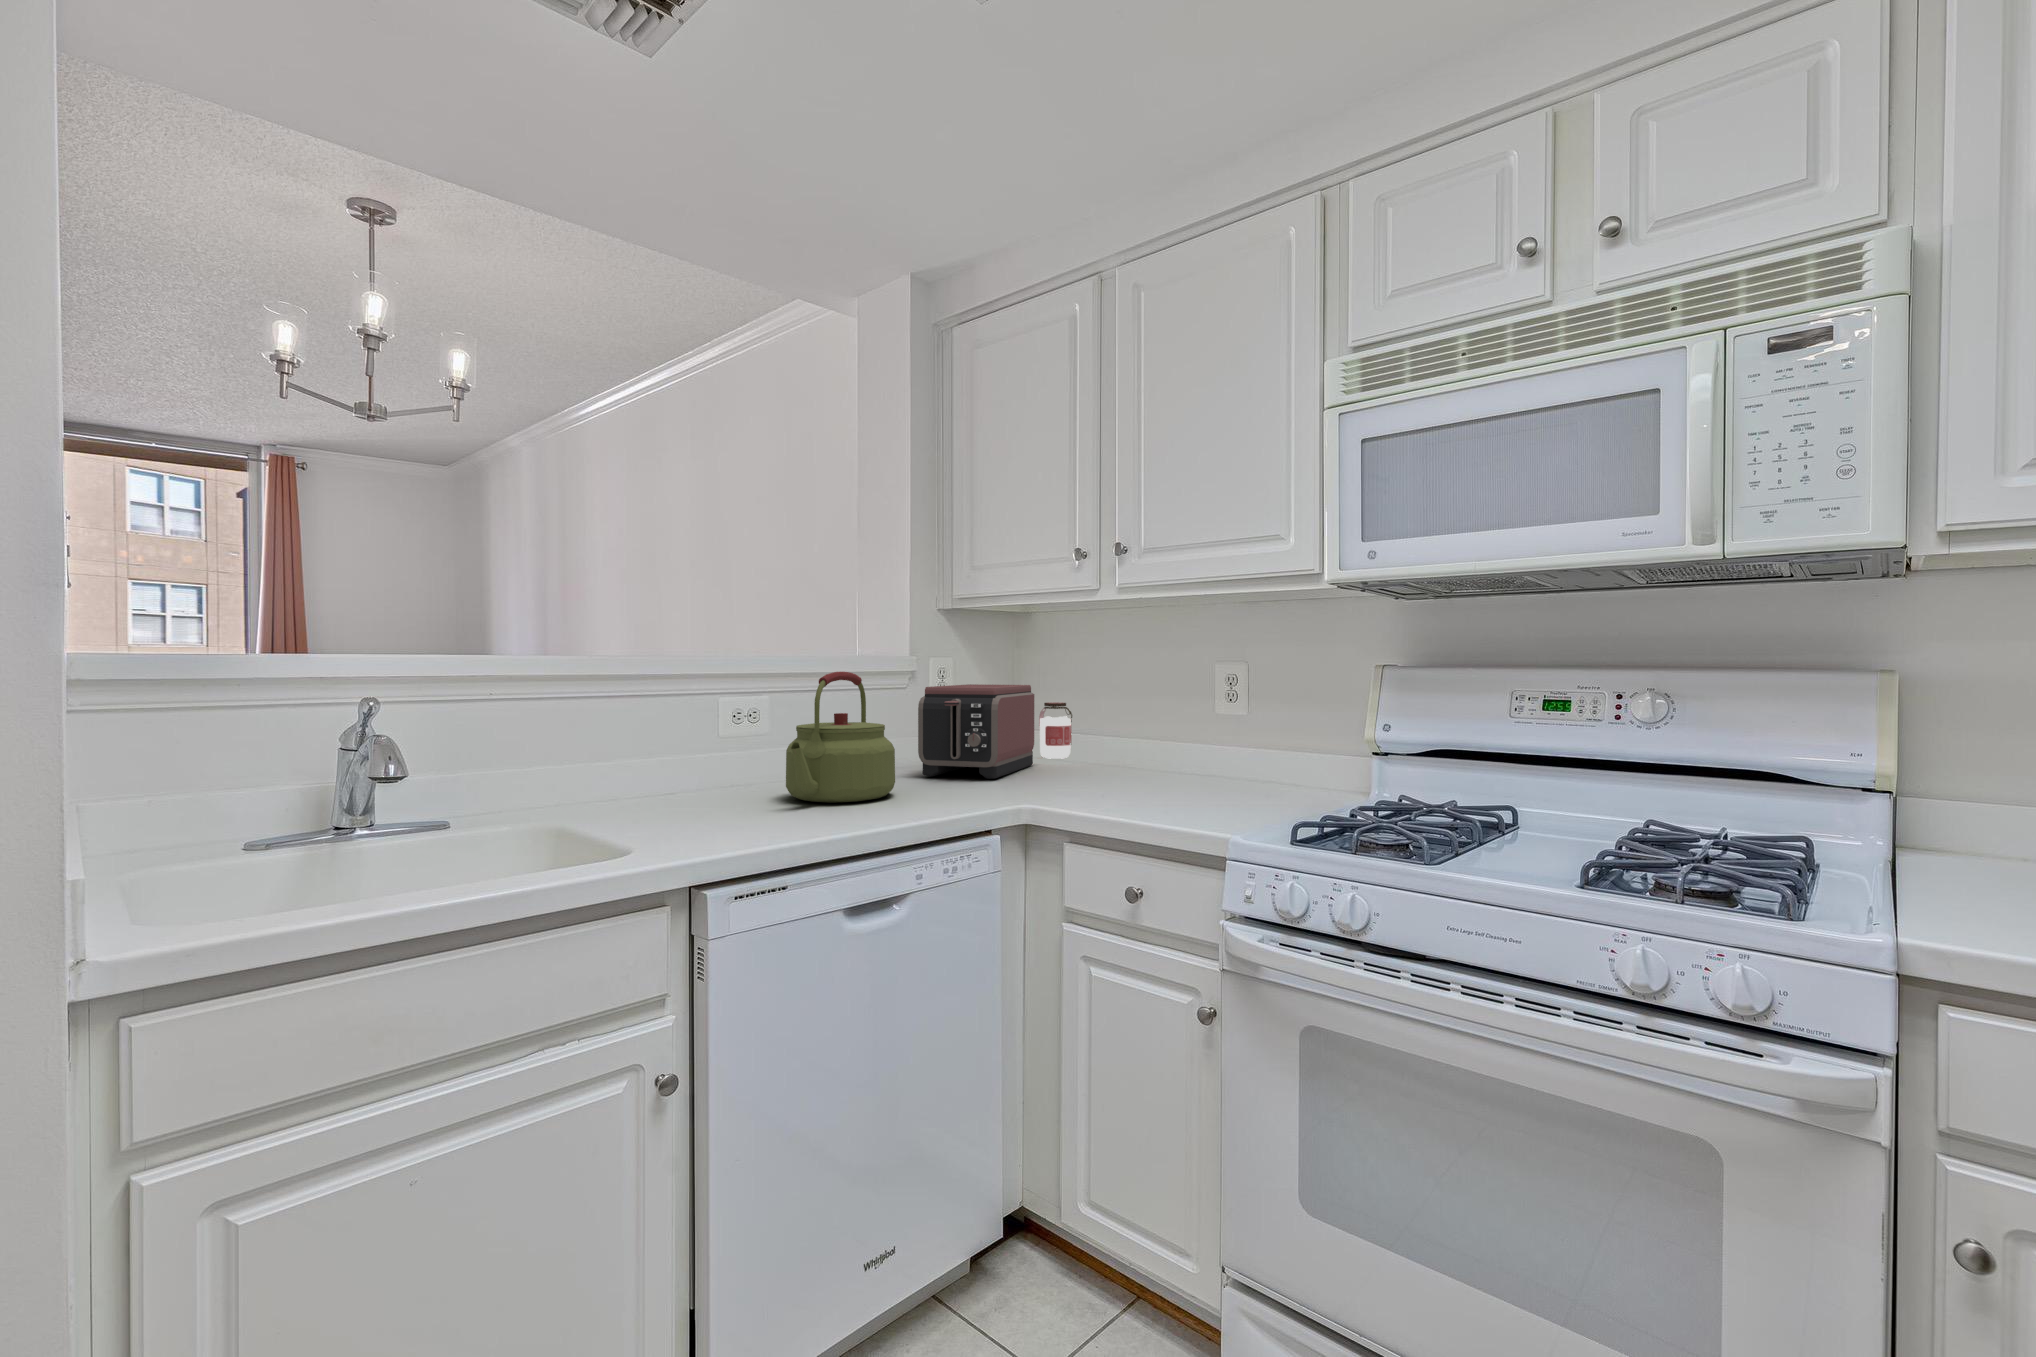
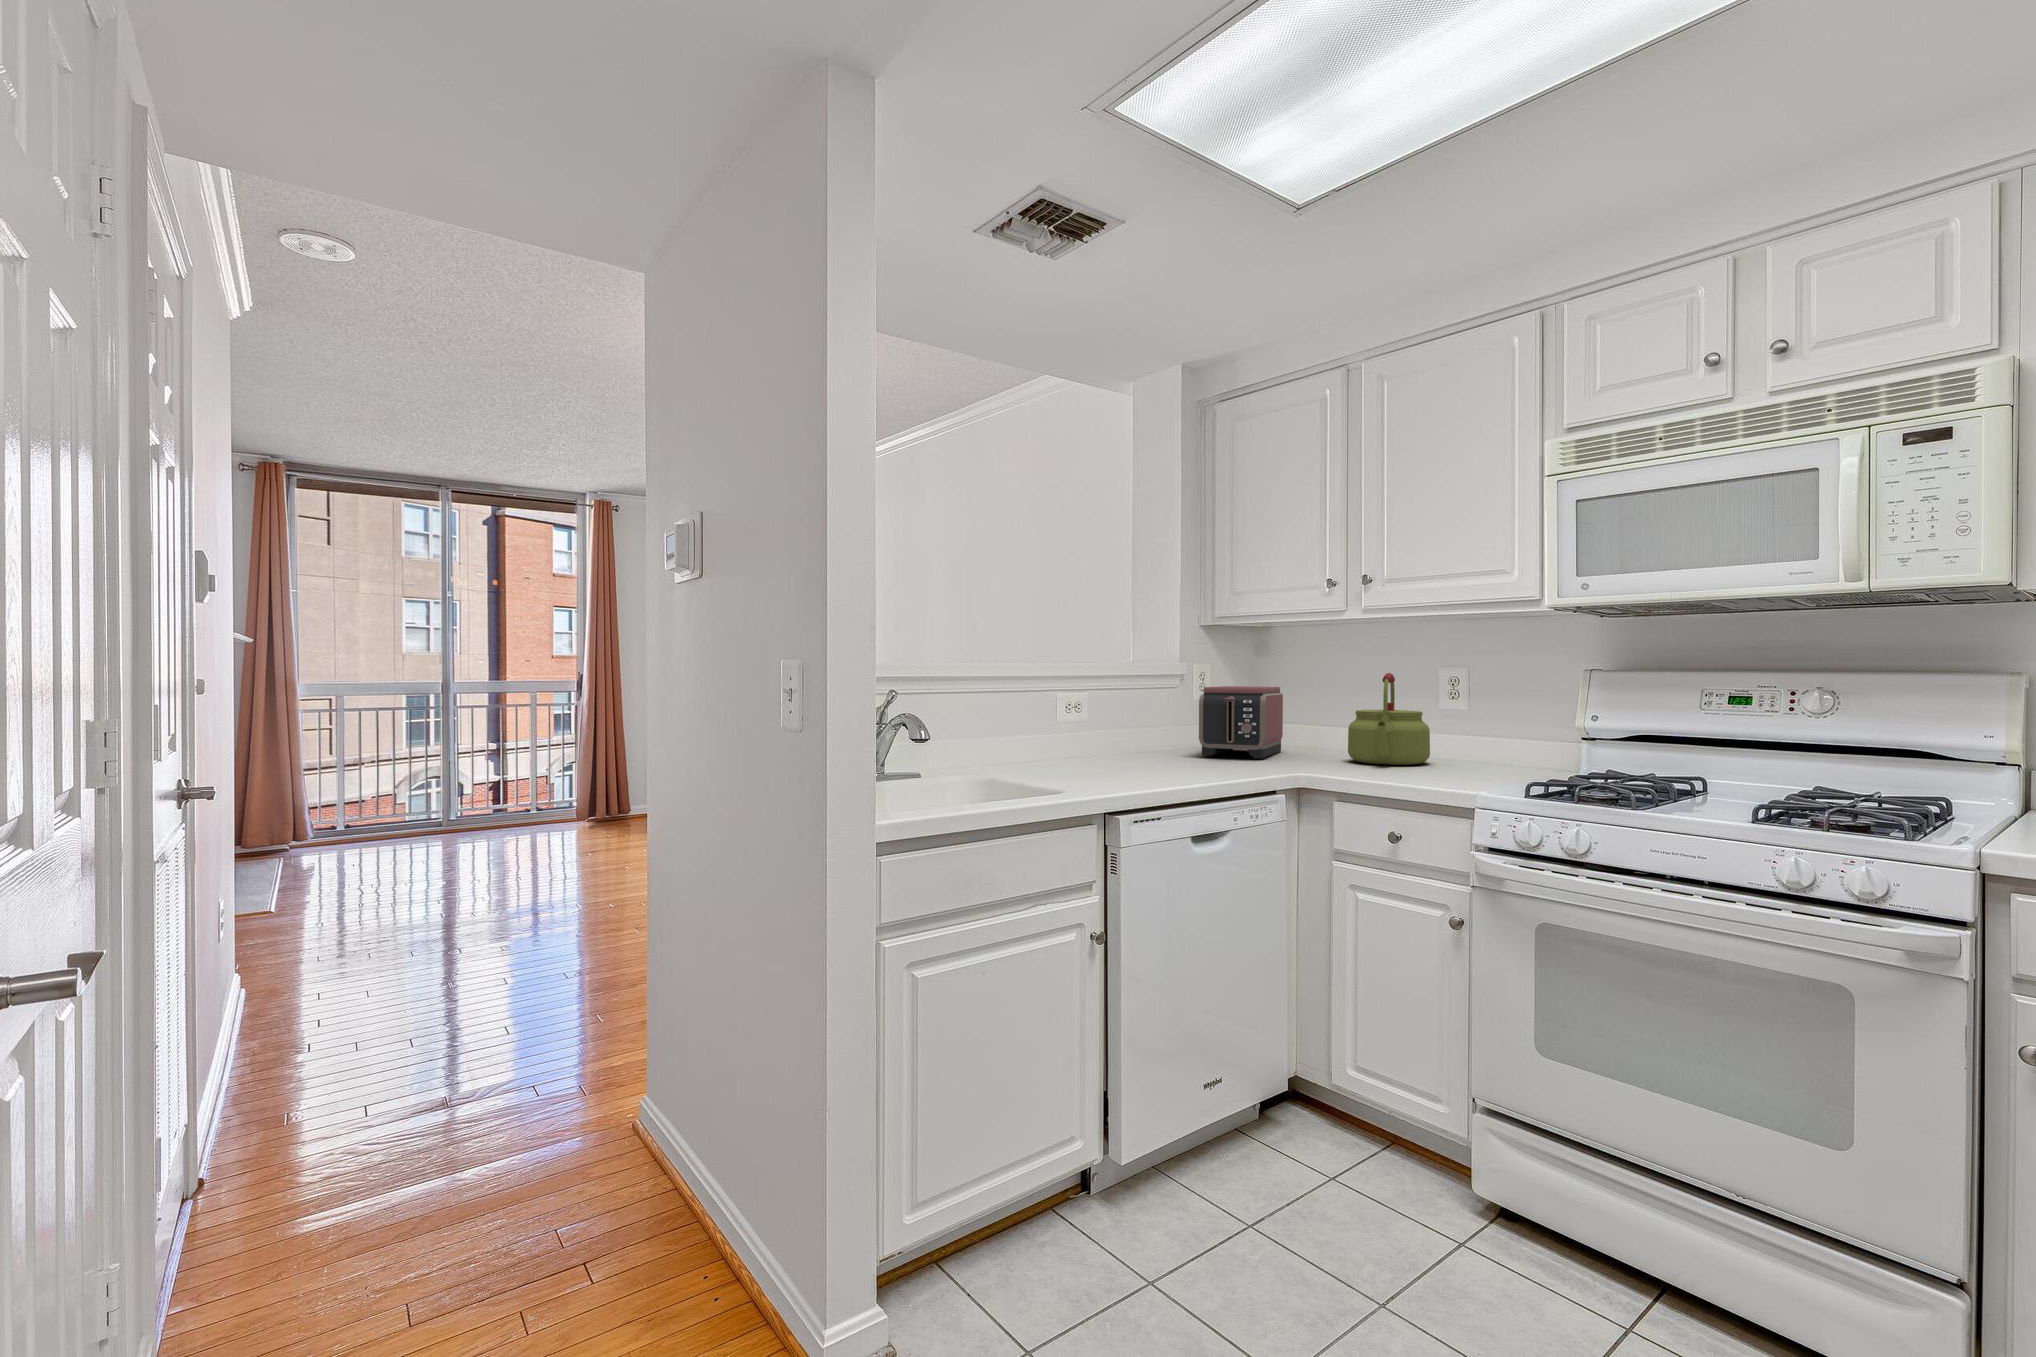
kettle: present [786,672,895,803] -> present [1348,673,1430,765]
jar: present [1039,702,1072,759] -> none [1281,702,1310,748]

